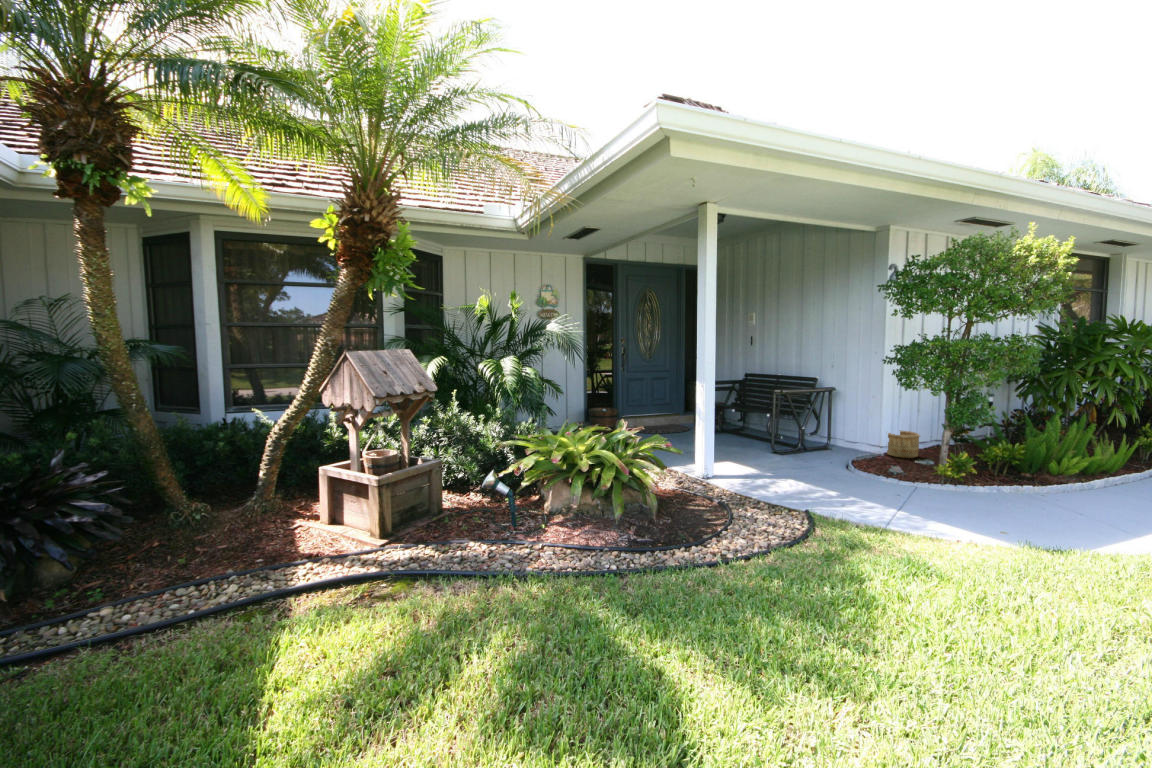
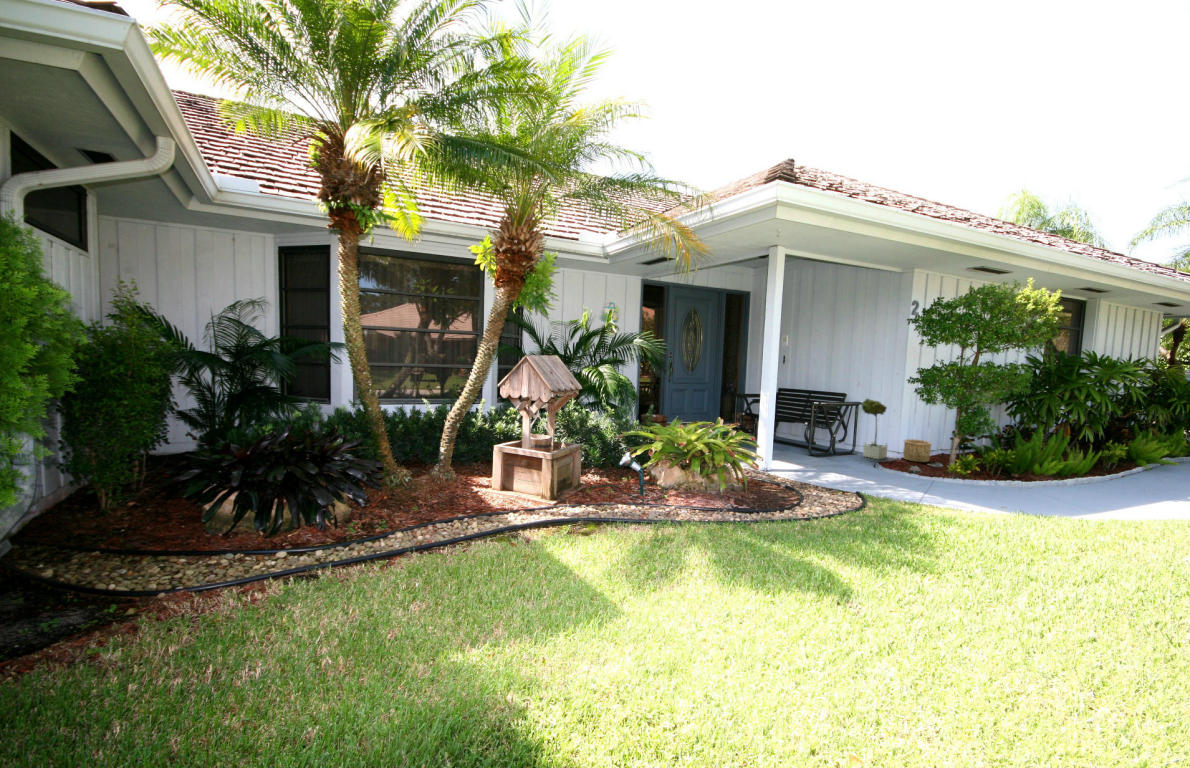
potted tree: none [834,384,867,456] -> present [862,399,887,459]

